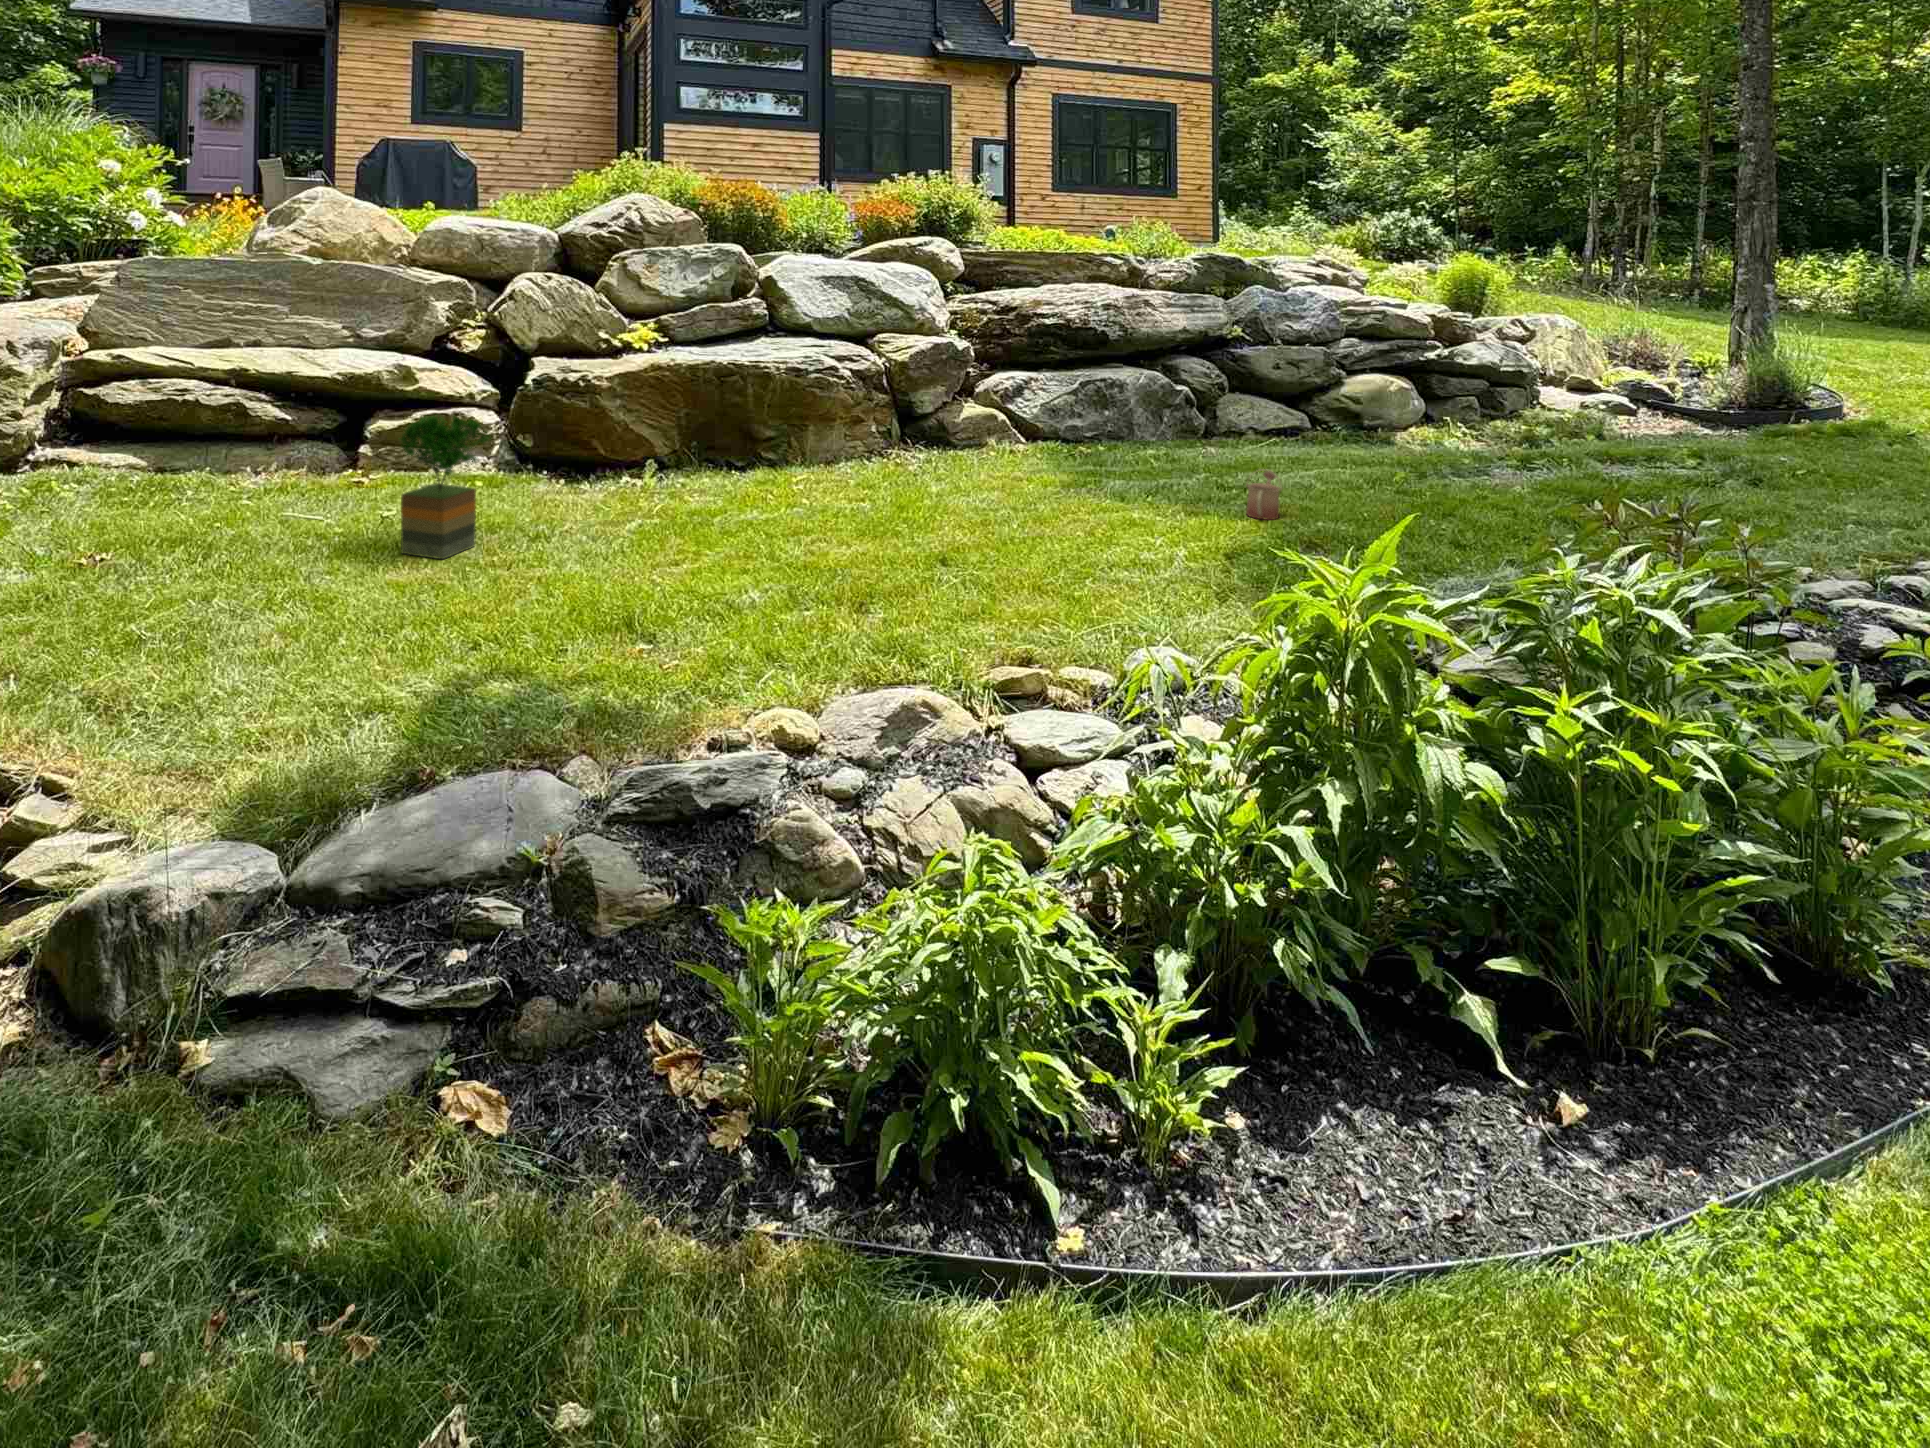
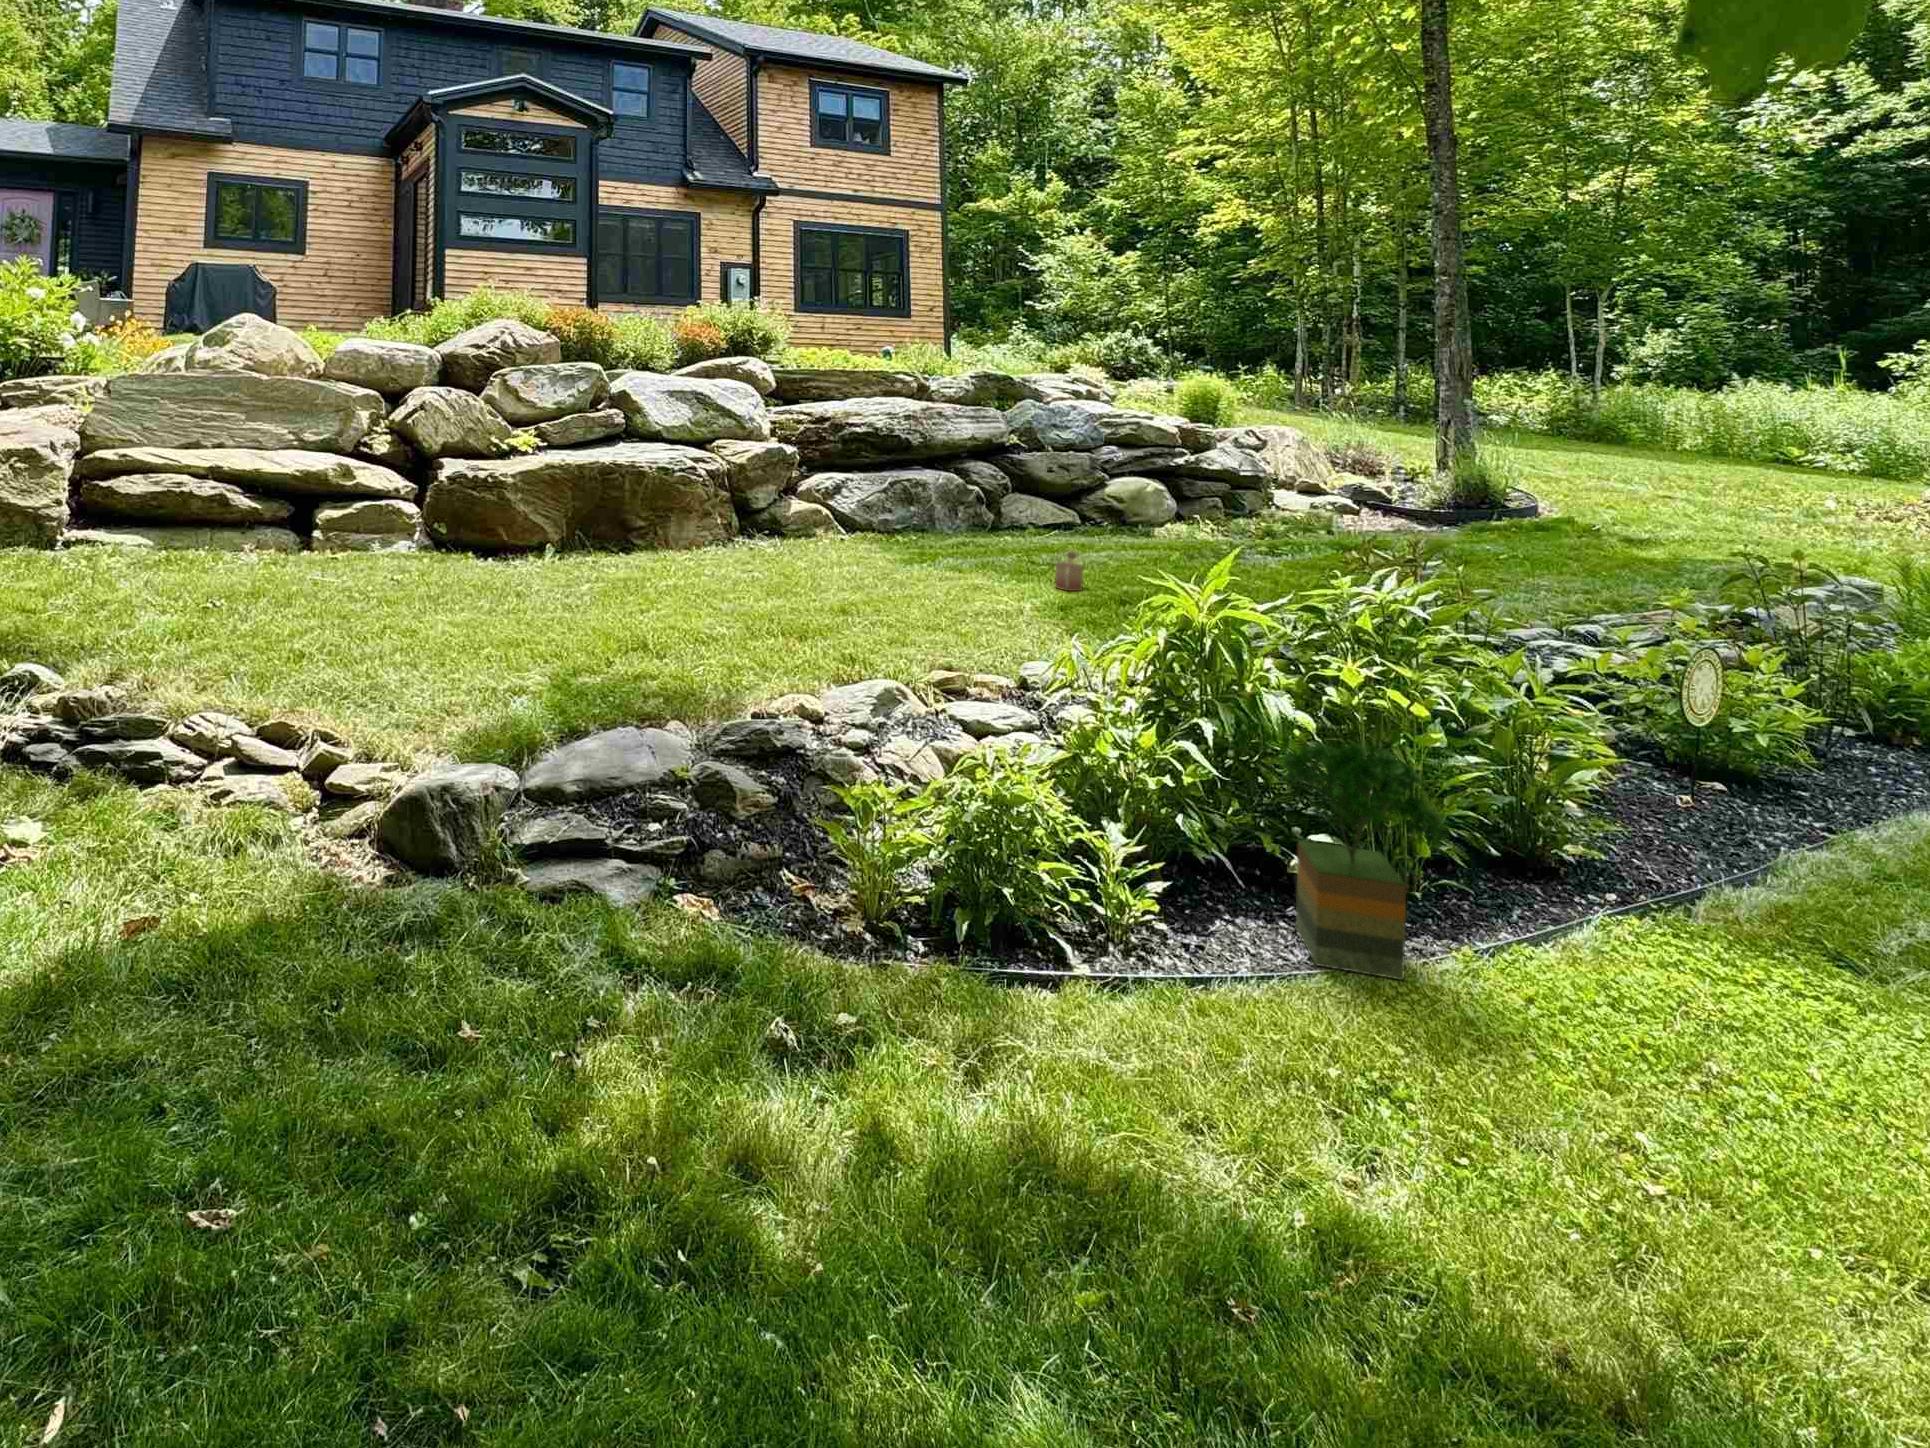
potted tree: present [399,416,490,559] -> present [1279,741,1449,980]

